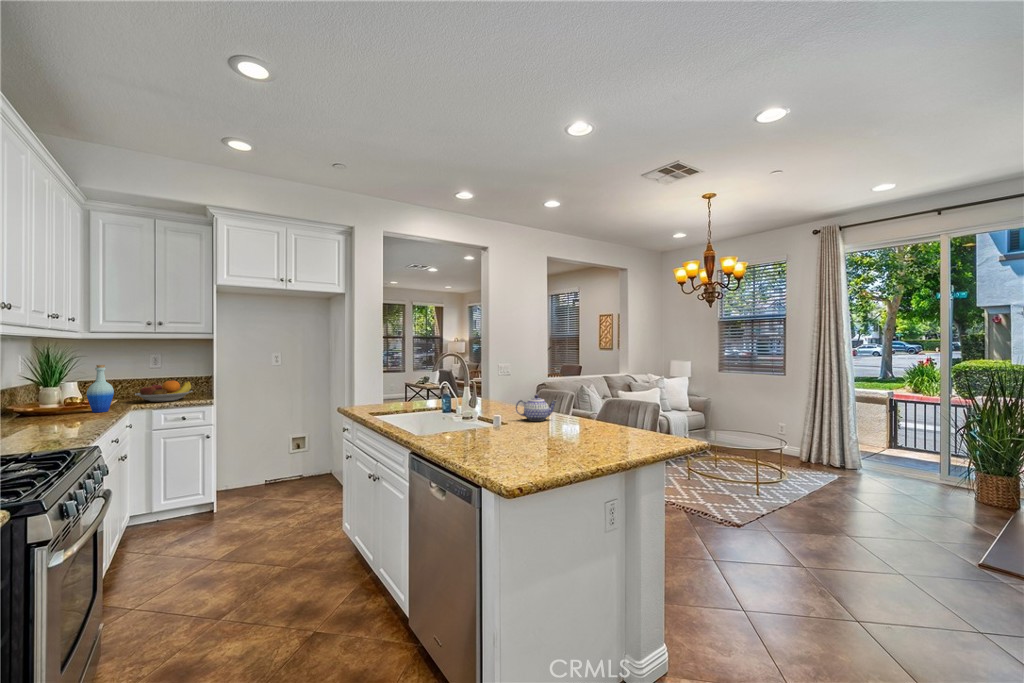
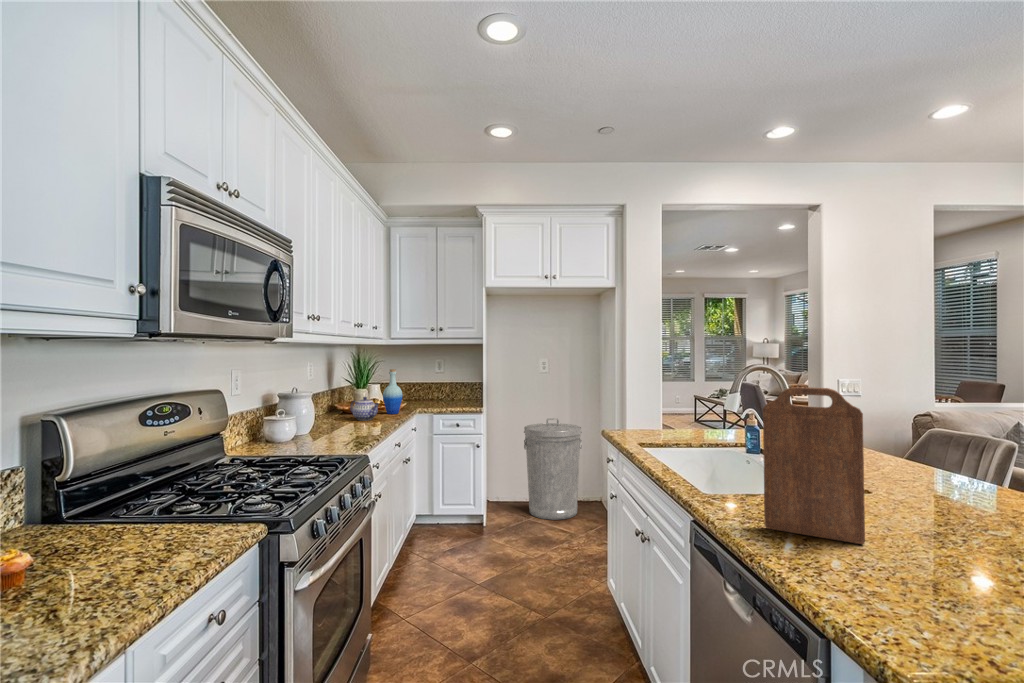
cutting board: none [452,363,501,447] -> present [763,387,865,544]
fruit bowl: present [135,381,193,402] -> none [421,386,467,406]
teapot: present [516,395,556,421] -> present [350,397,379,420]
trash can: none [255,406,313,496] -> present [524,418,582,520]

